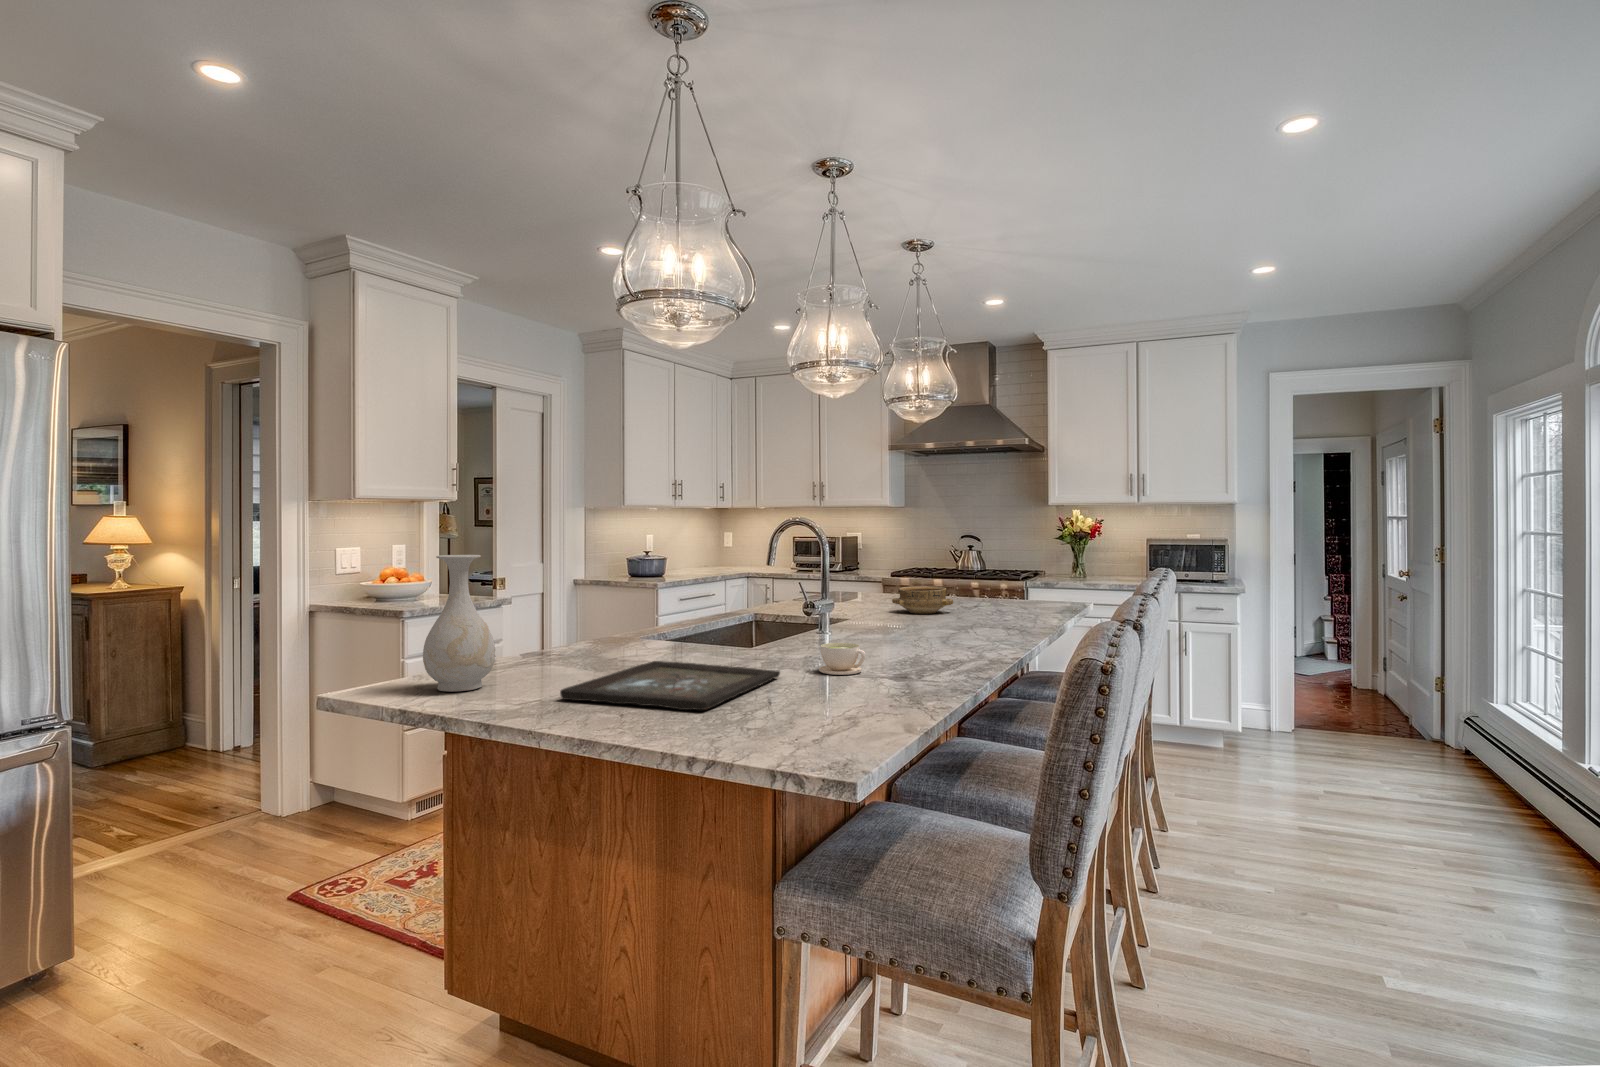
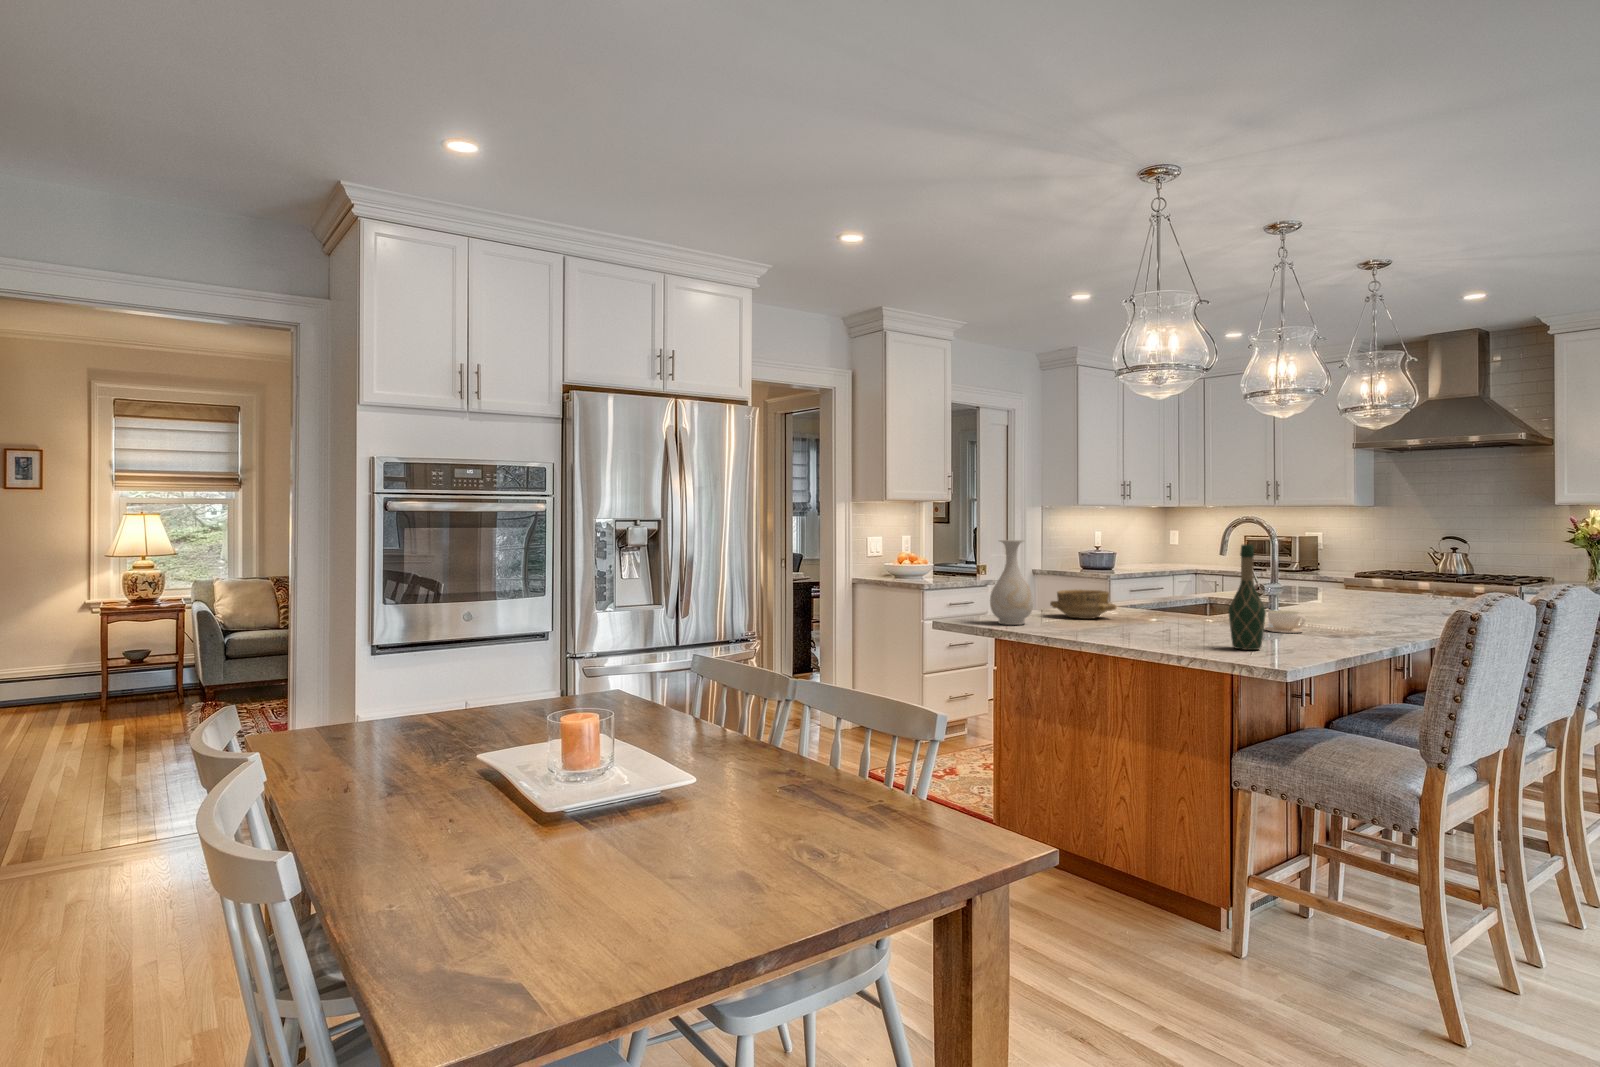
wine bottle: none [768,561,820,726] -> present [1228,545,1266,650]
ceramic bowl: present [892,586,953,614] -> present [1050,589,1116,619]
tray: present [560,661,780,710] -> none [1081,617,1235,641]

